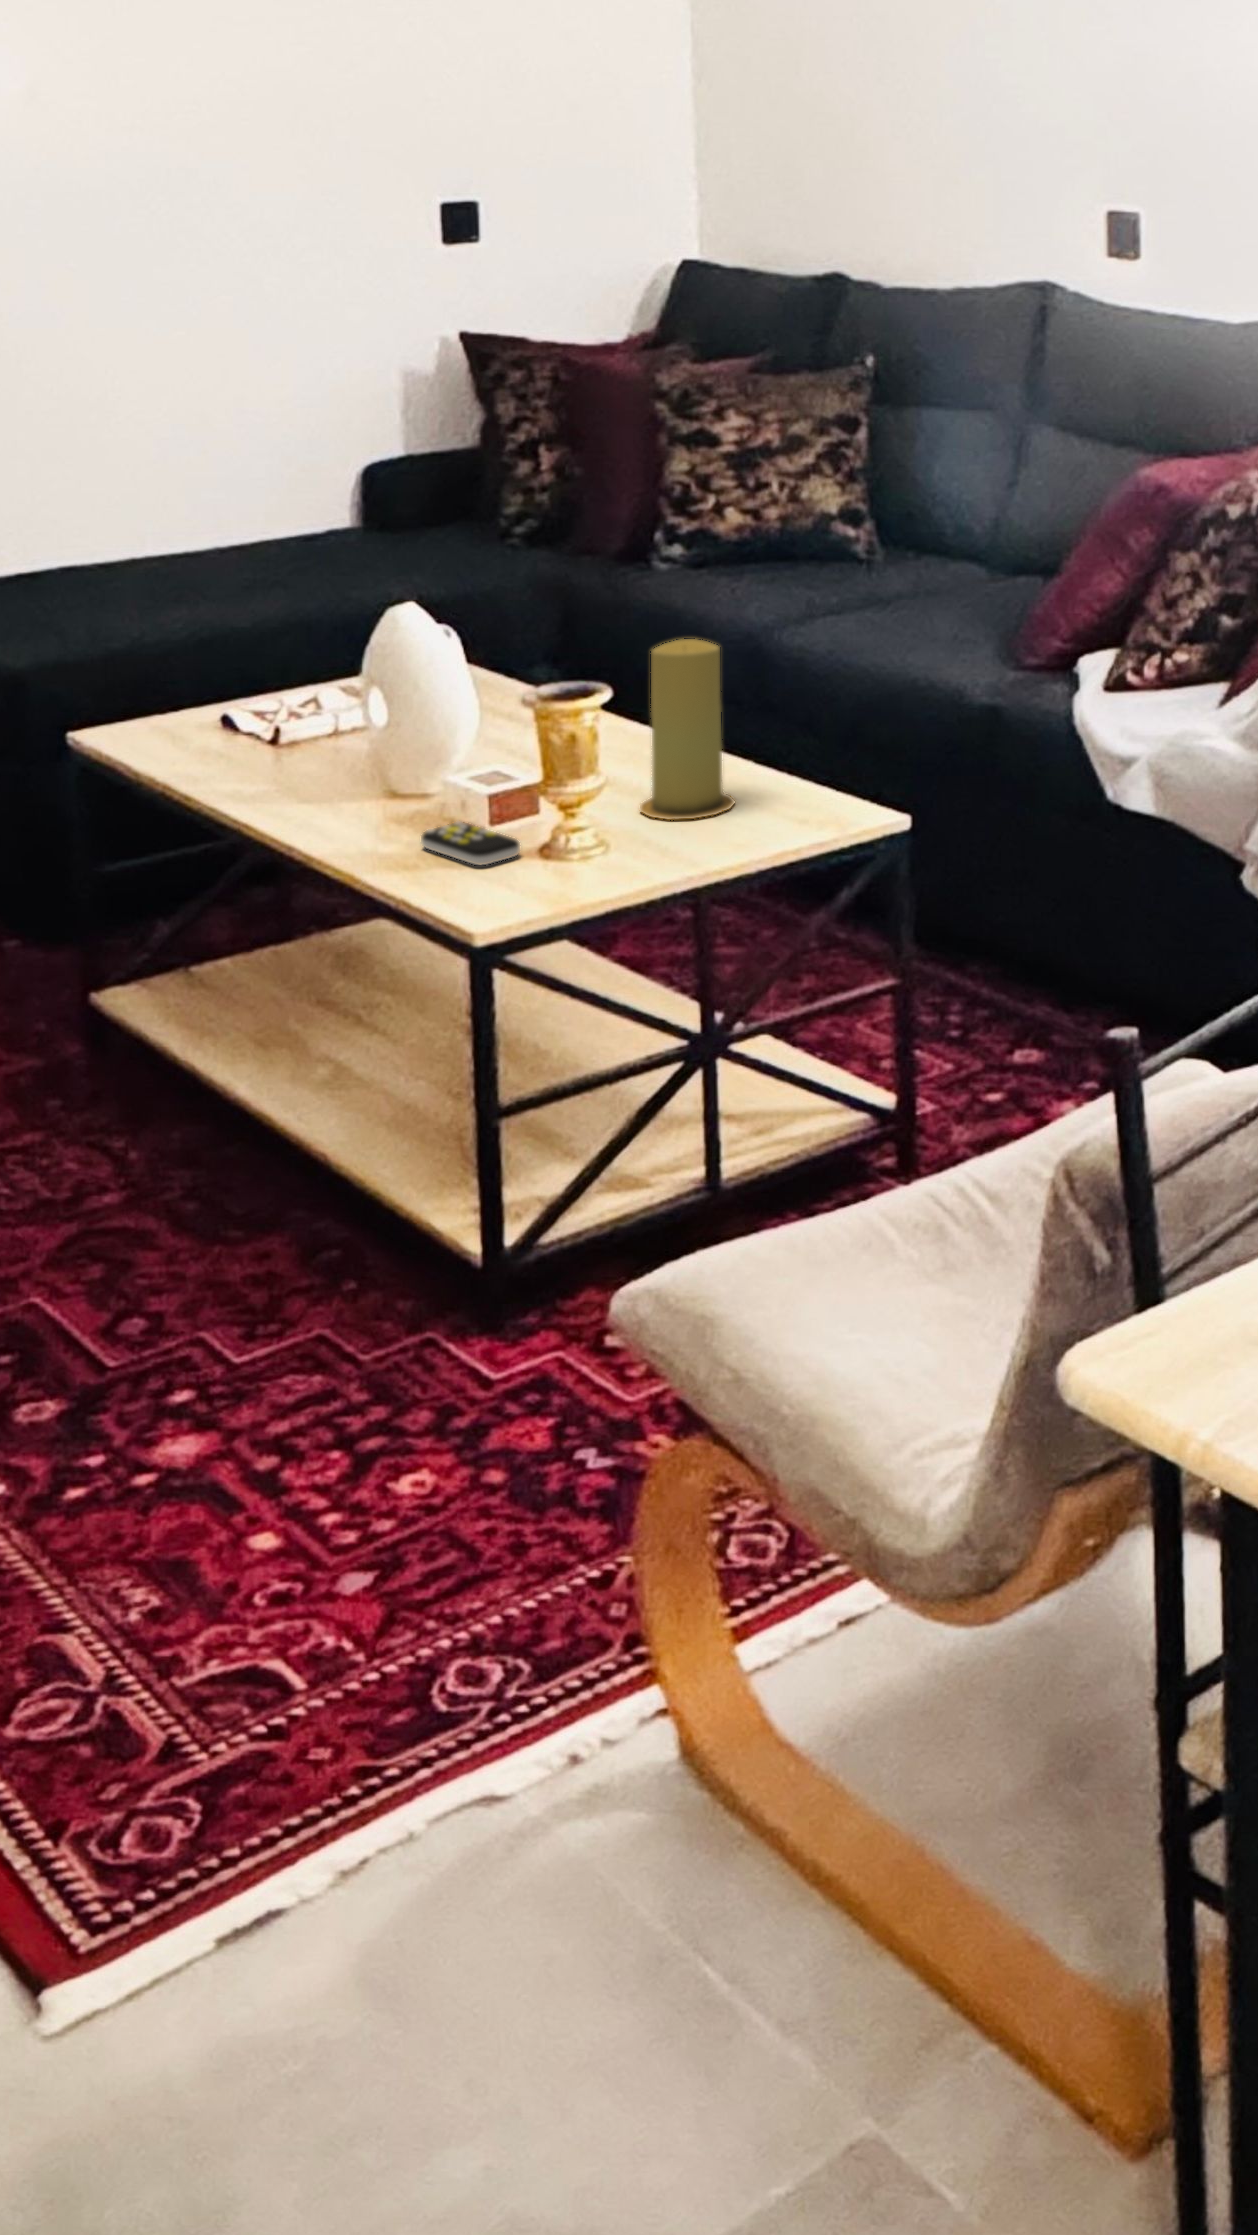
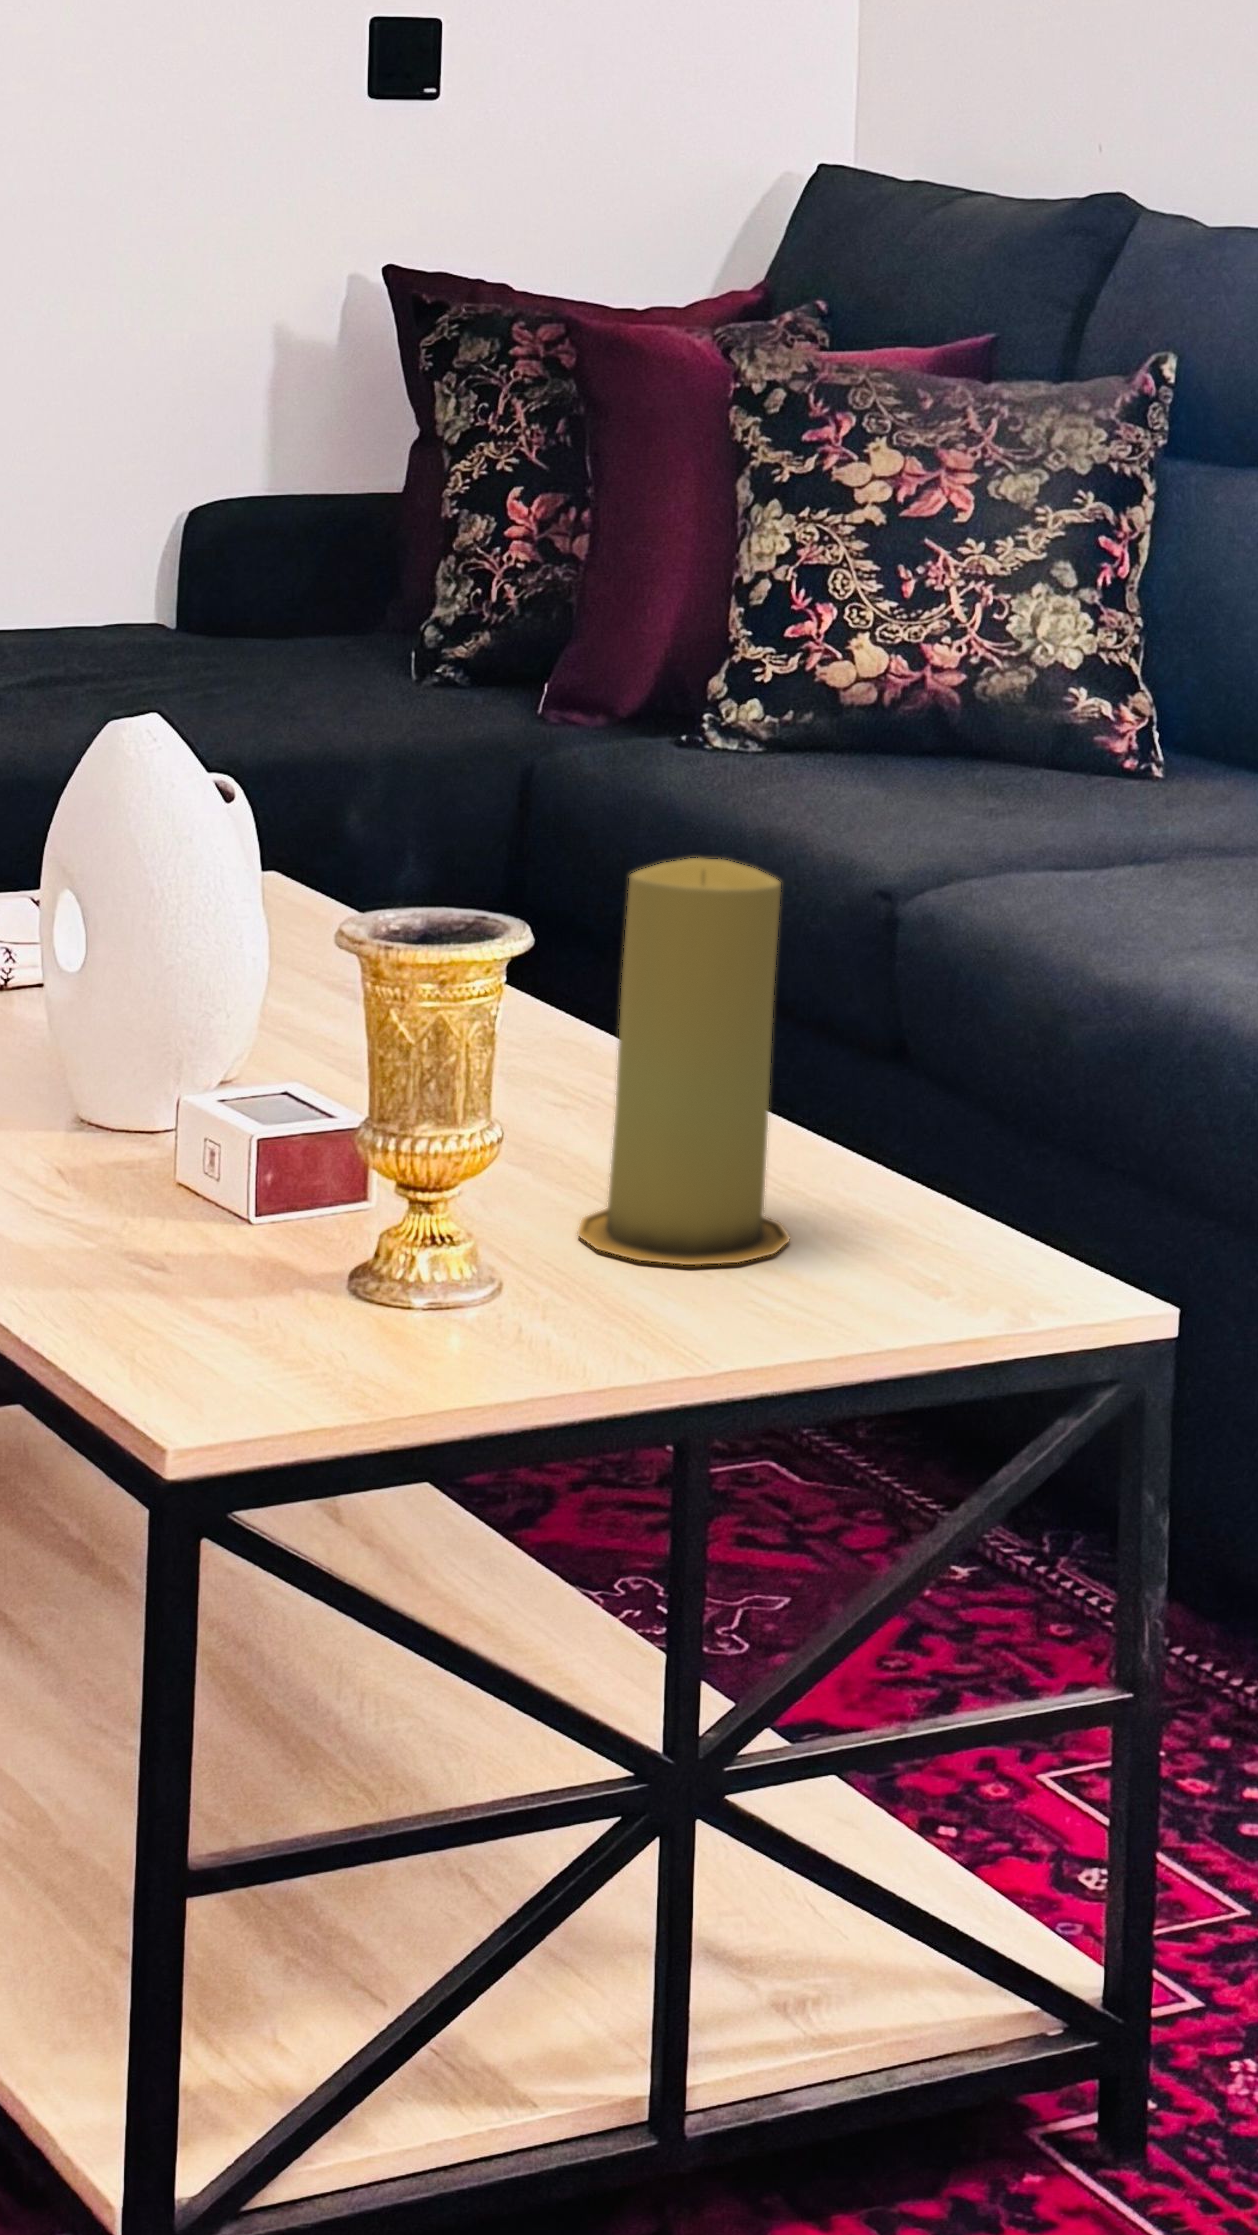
remote control: present [421,821,520,865] -> none [98,1207,302,1310]

